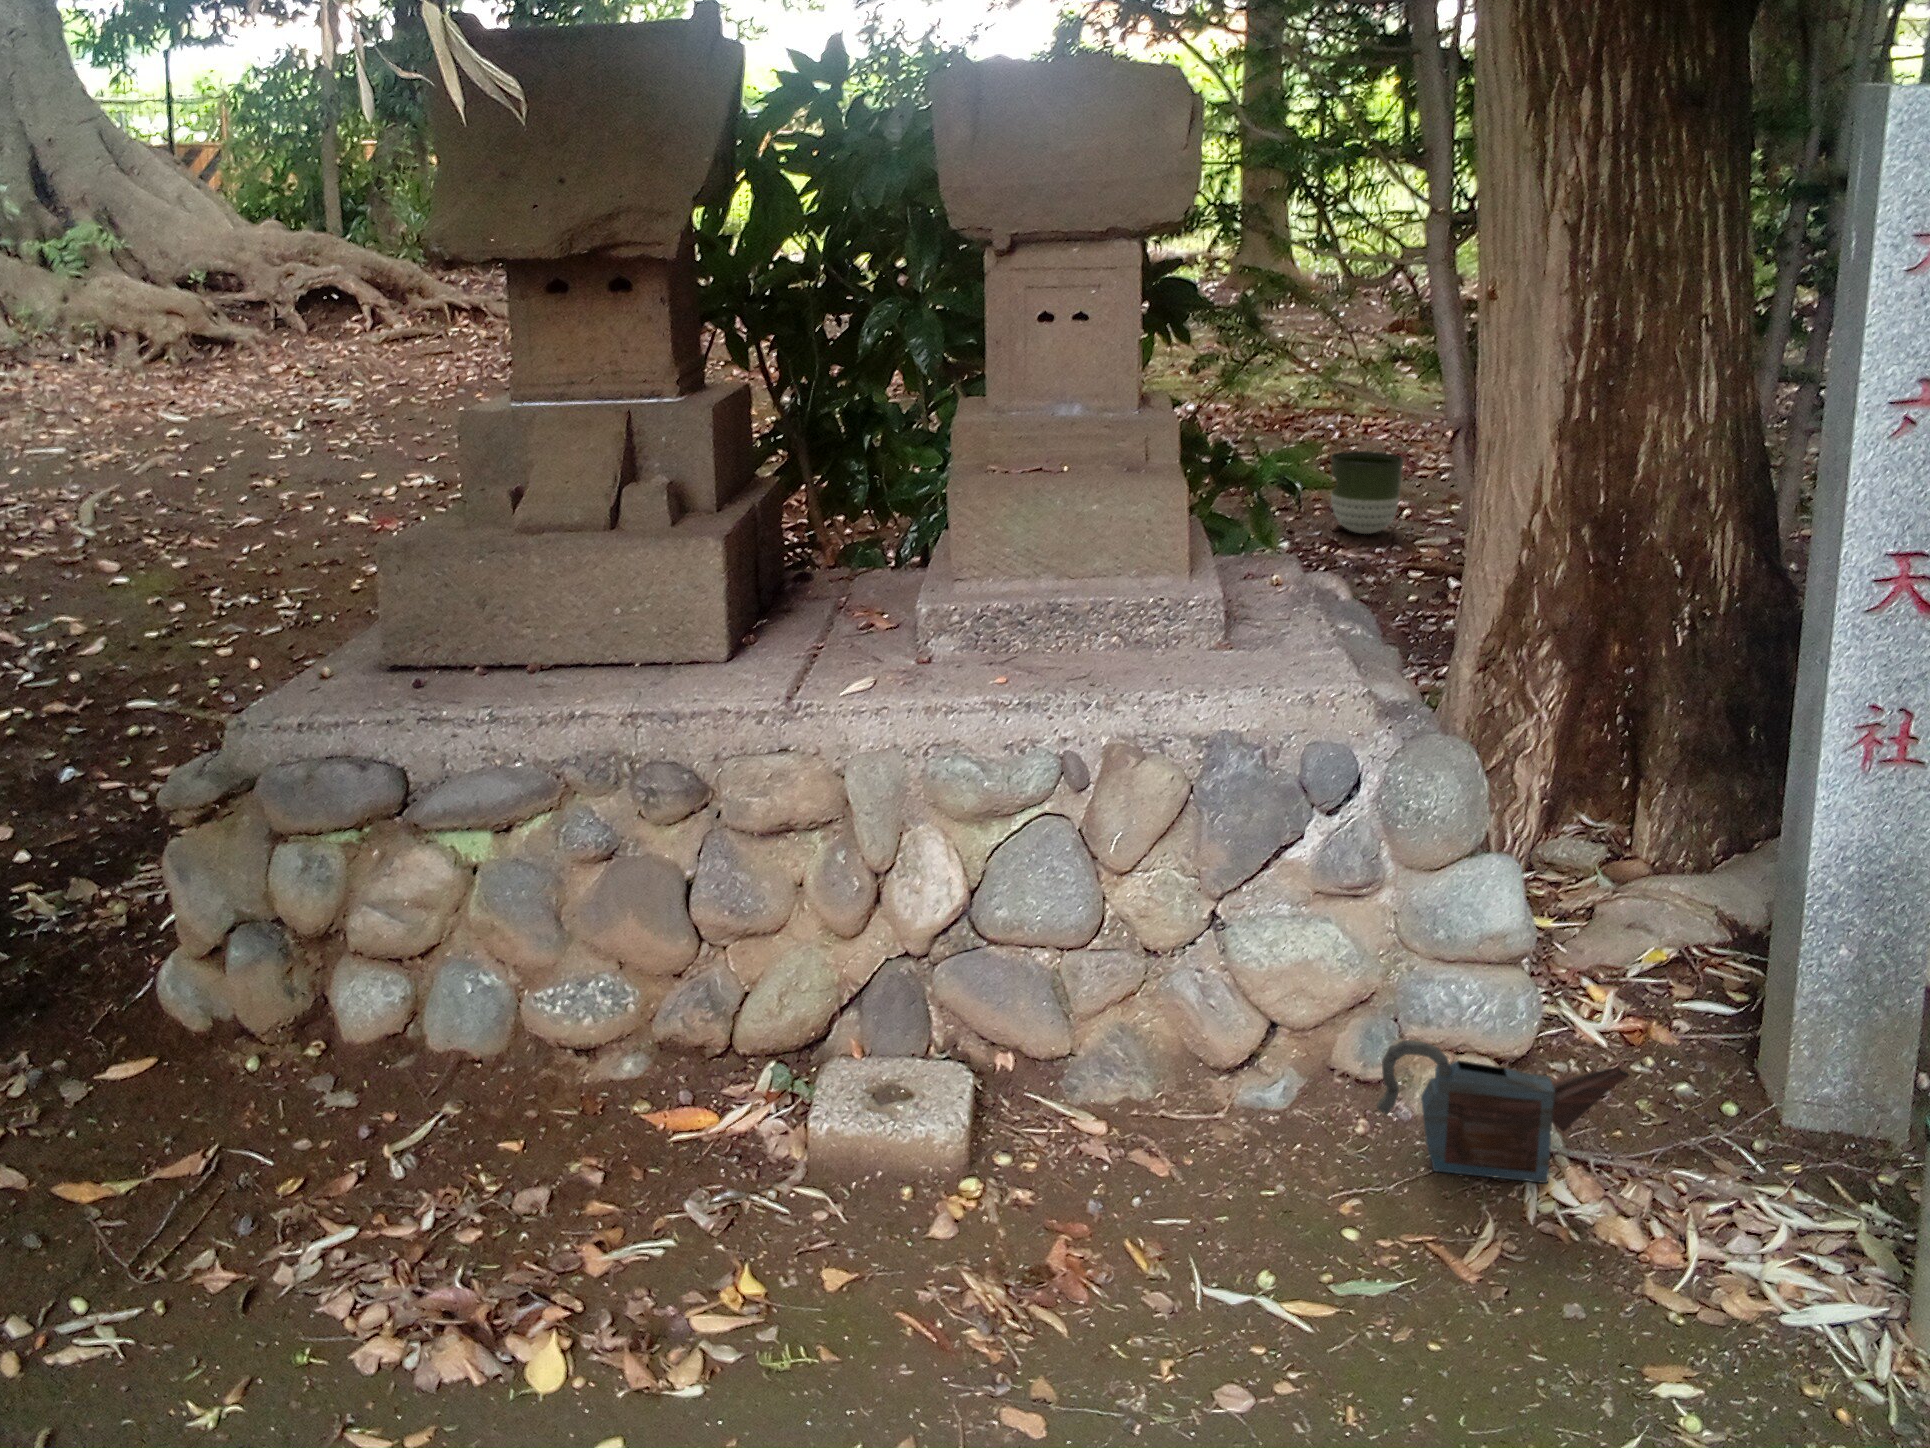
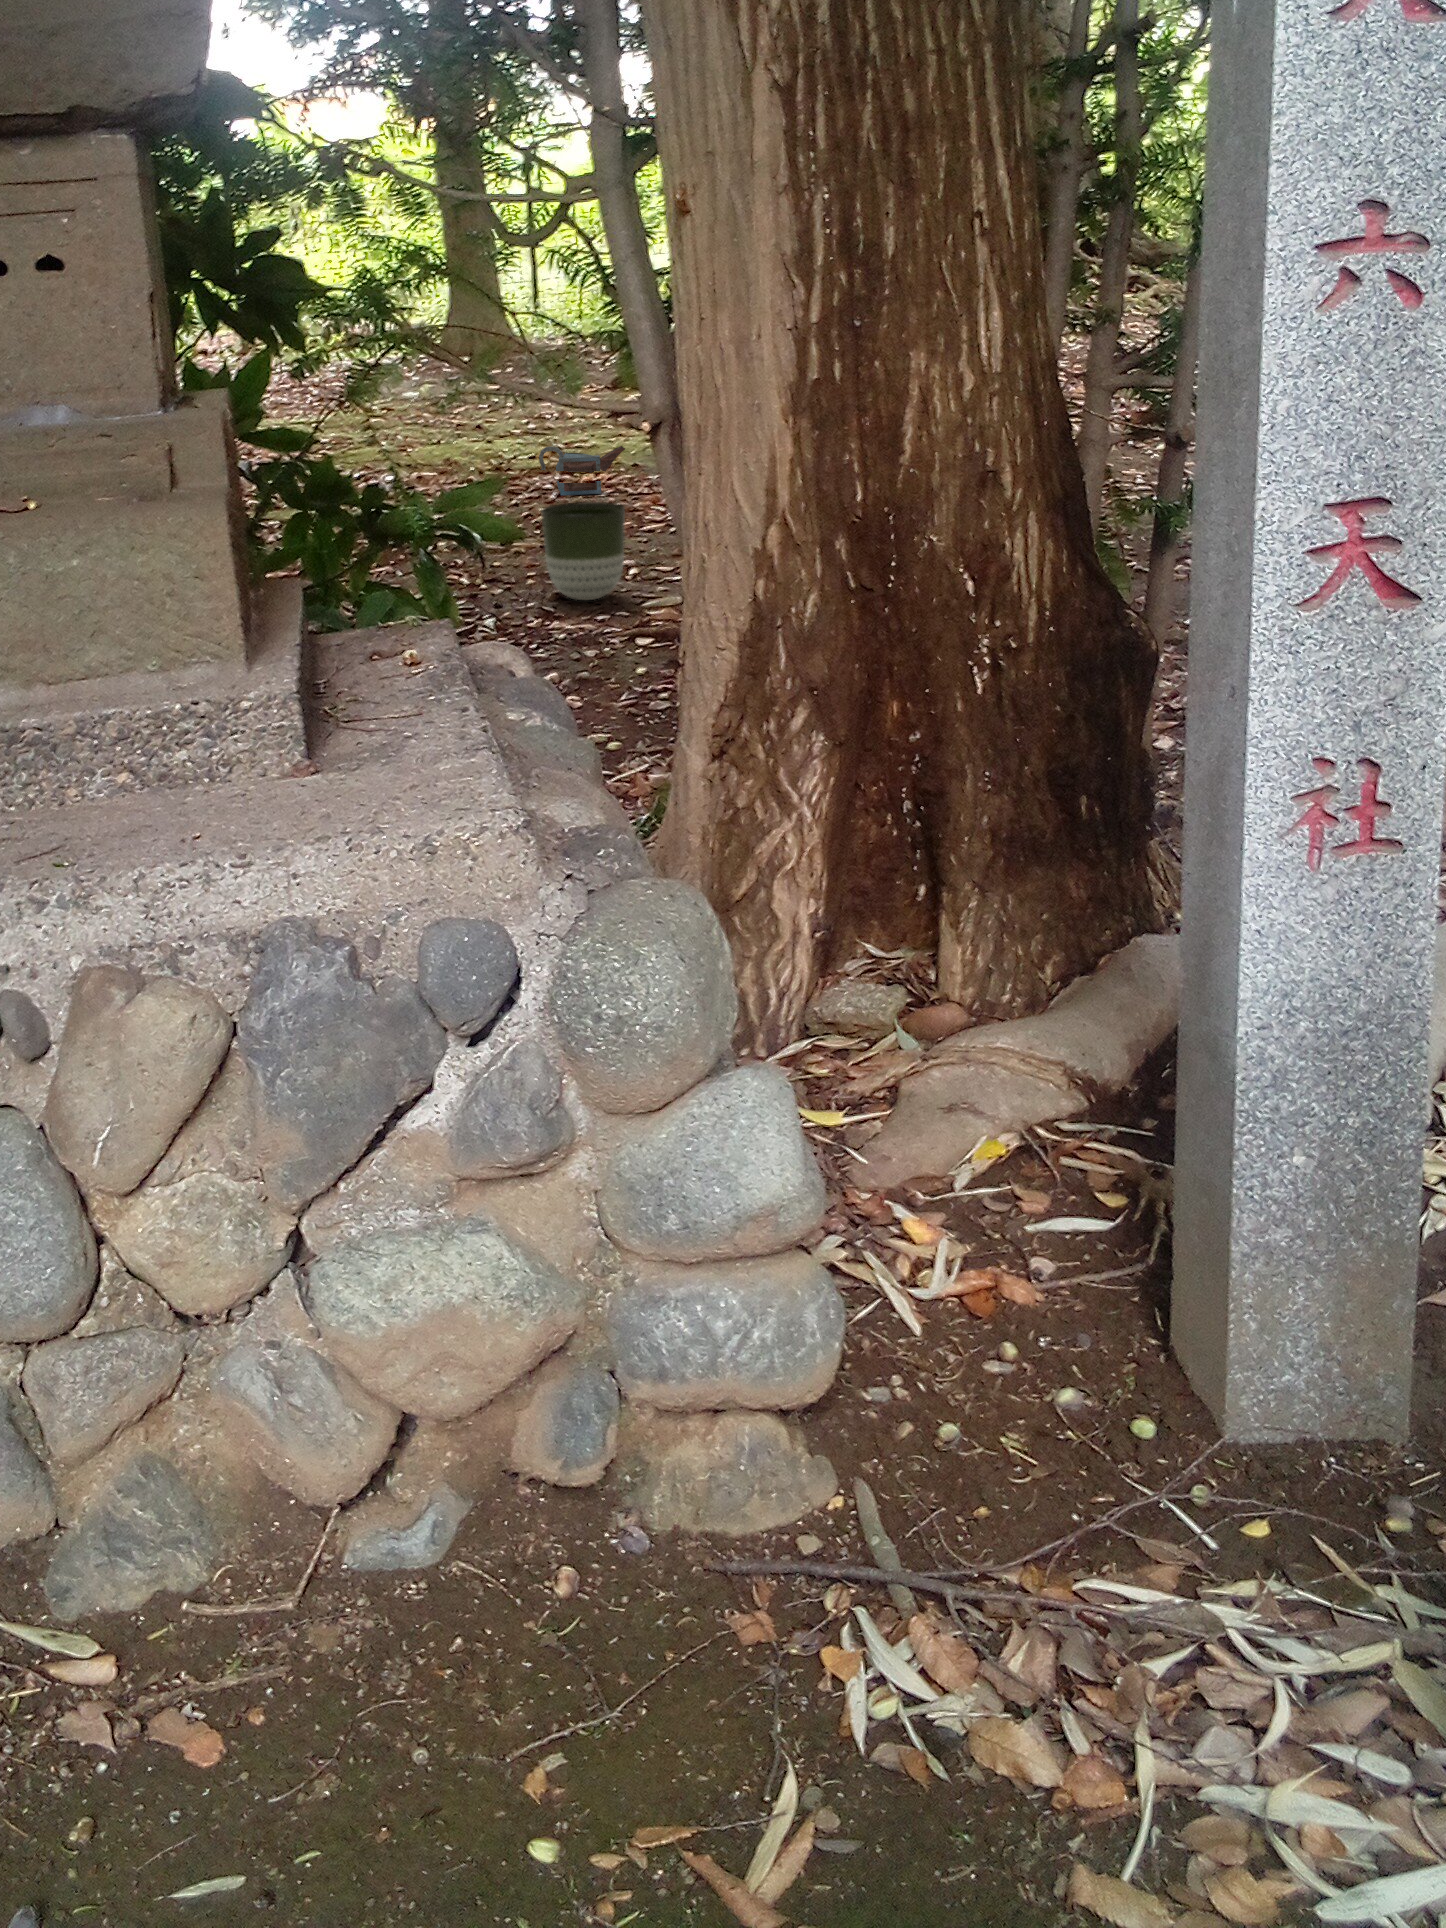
watering can: present [1377,1040,1629,1183] -> present [539,446,625,495]

